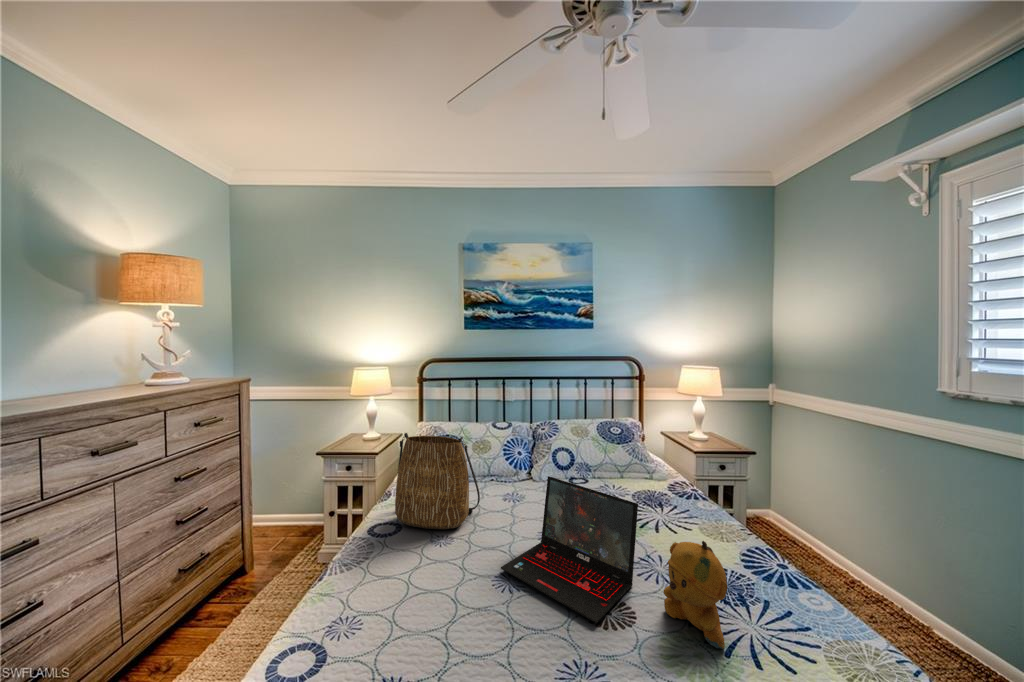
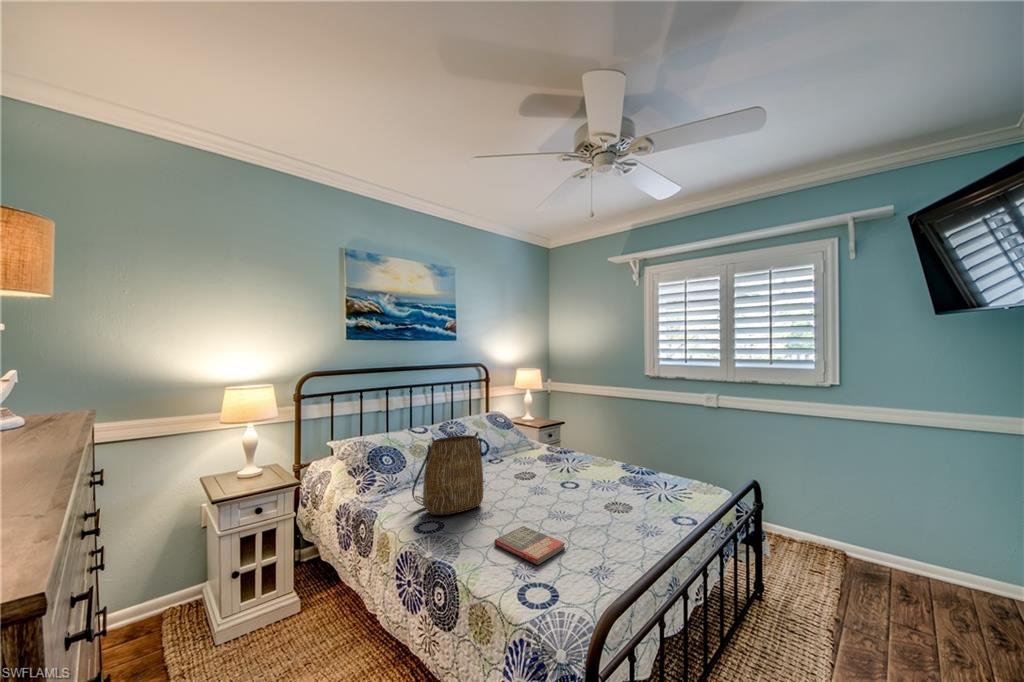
laptop: present [501,476,638,623] -> none [540,446,618,509]
stuffed bear: present [663,541,727,649] -> none [626,451,659,497]
book: none [346,578,433,642] -> present [494,526,565,565]

